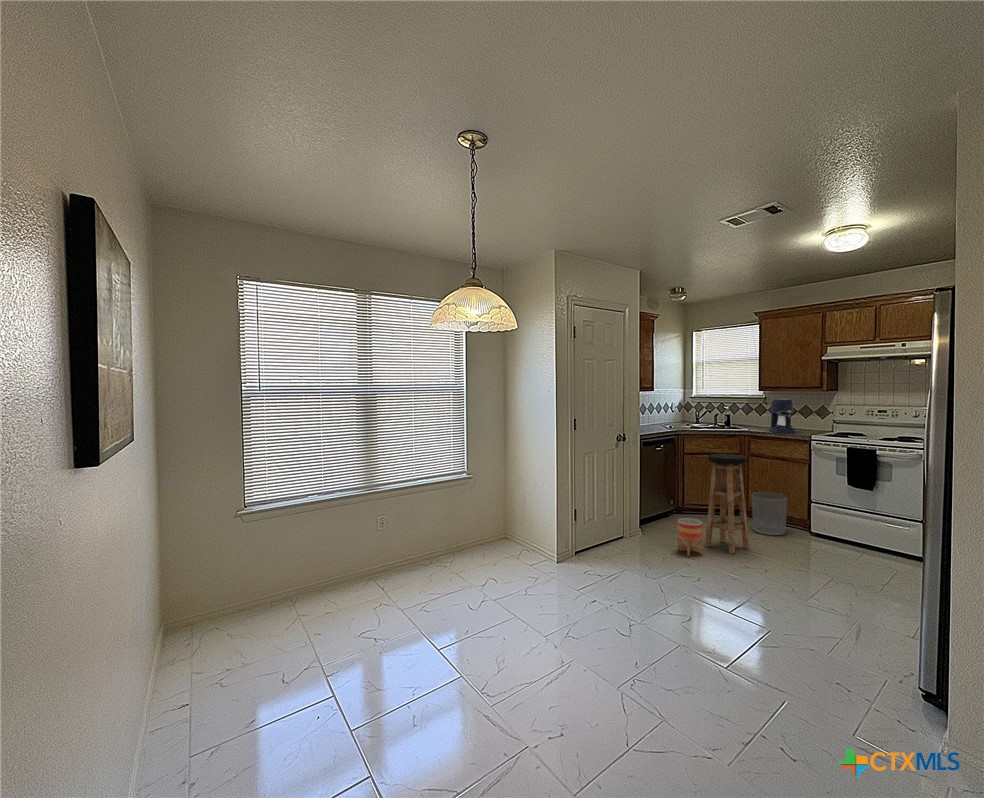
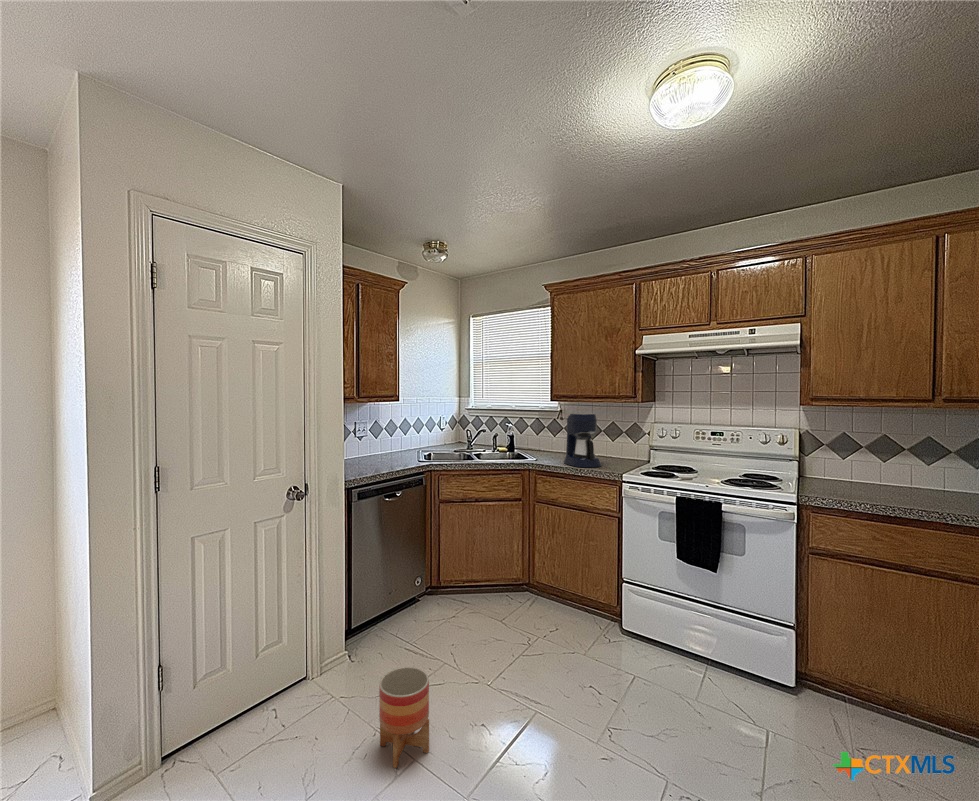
bar stool: present [705,454,749,554] -> none [444,520,524,738]
waste bin: present [751,492,787,535] -> none [535,567,589,649]

